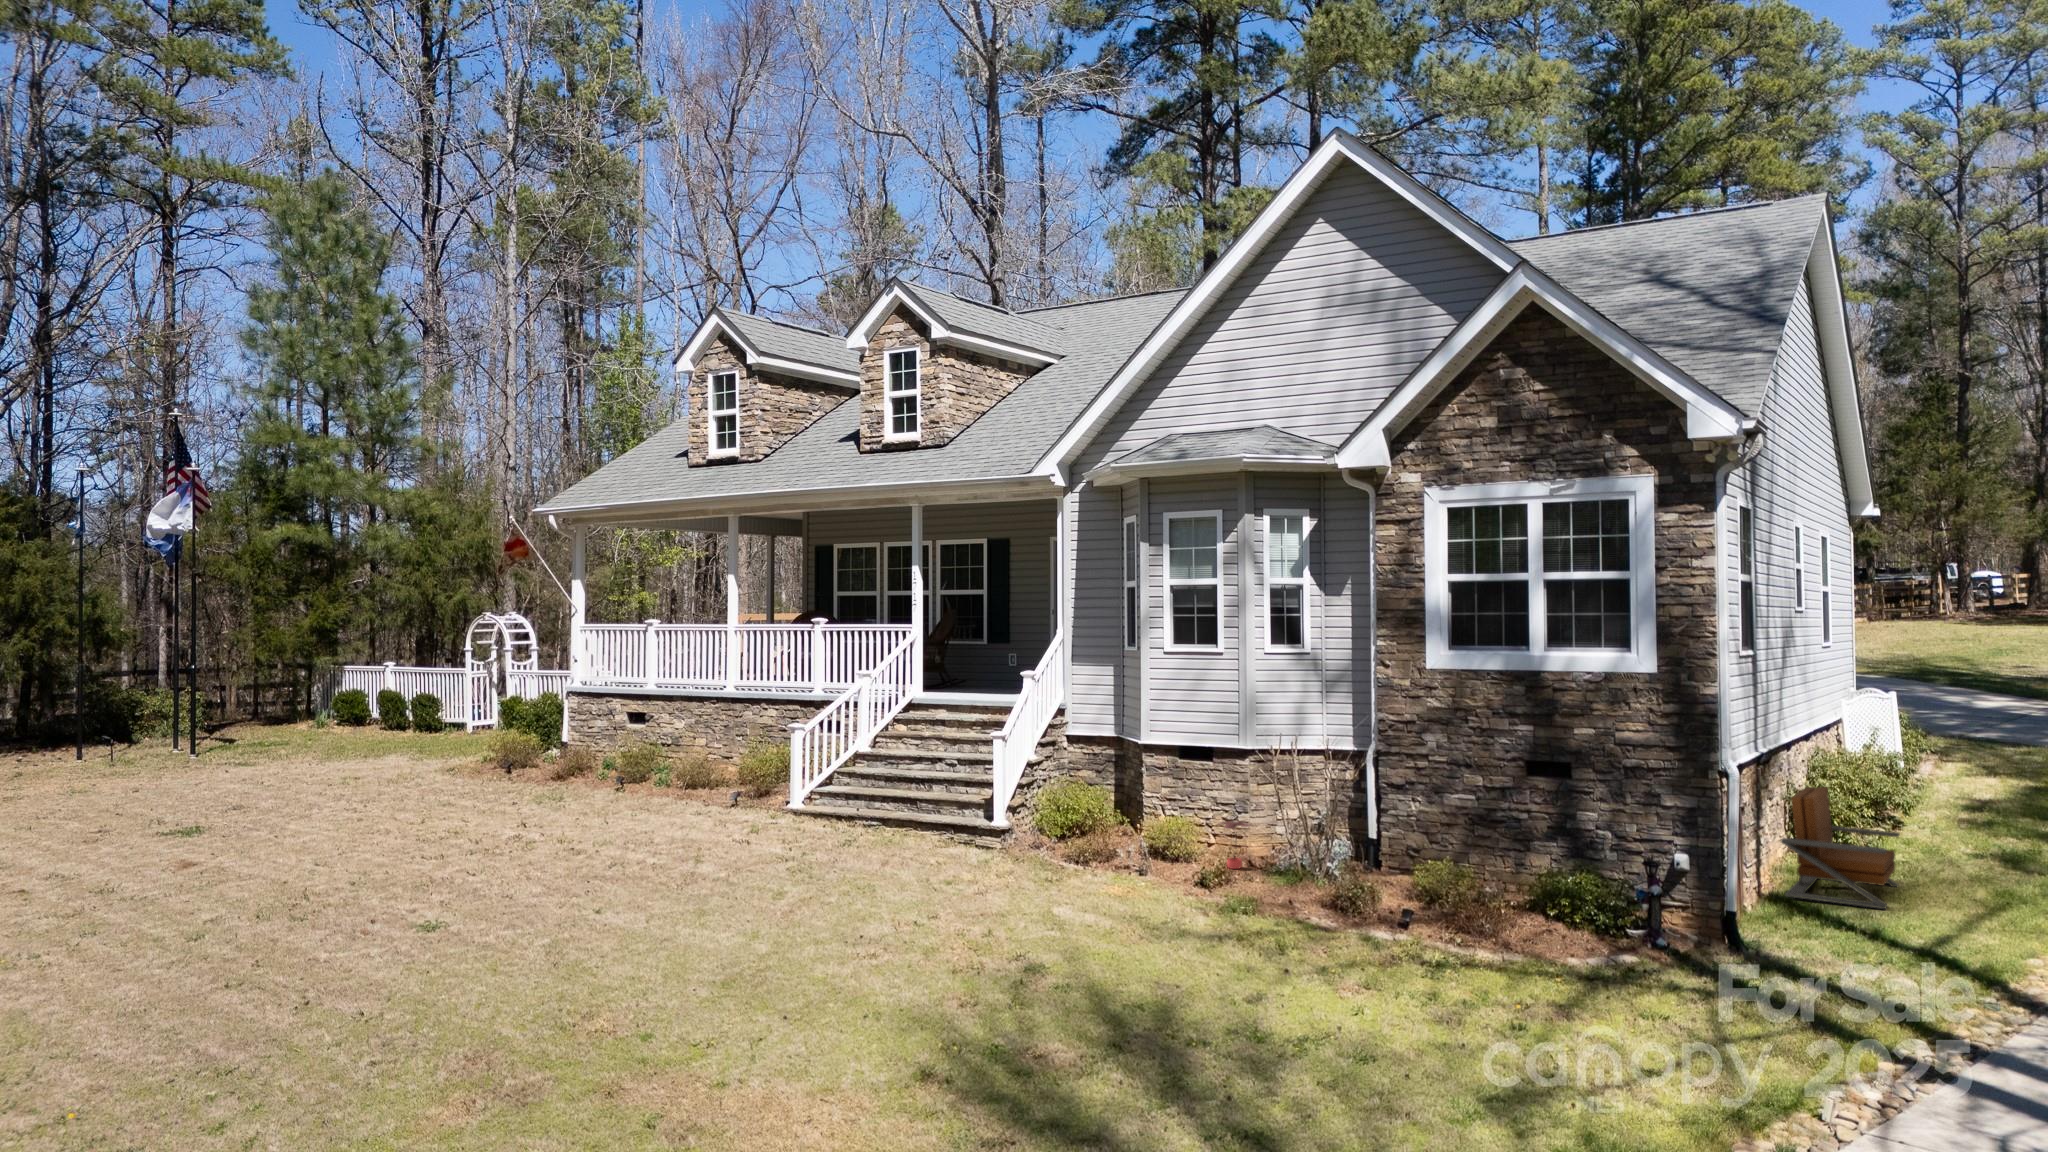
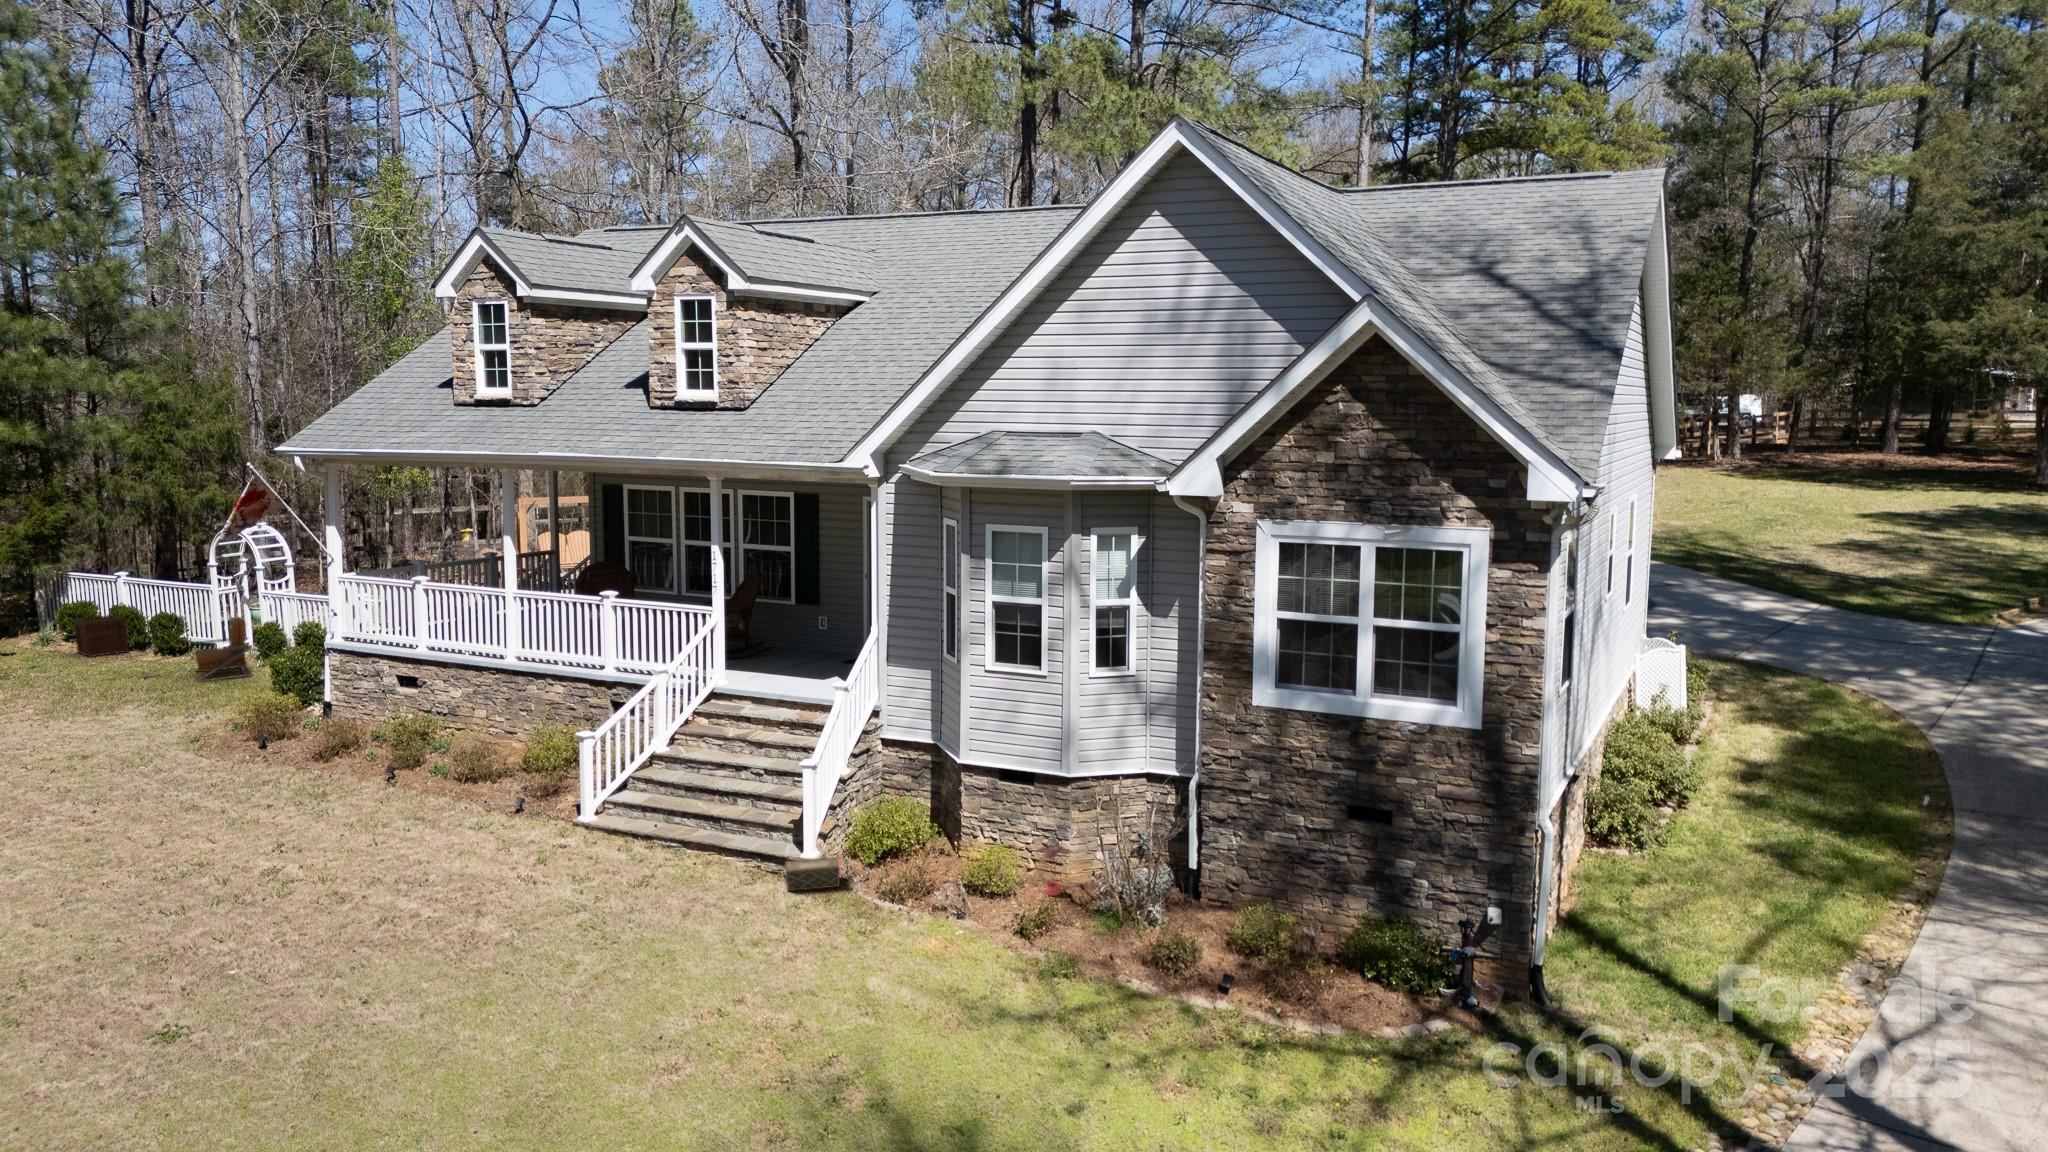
wooden crate: none [344,685,388,720] -> present [74,615,129,657]
lounge chair: present [1781,787,1900,909] -> present [194,617,252,682]
woven basket: none [976,833,1028,860] -> present [785,857,840,891]

